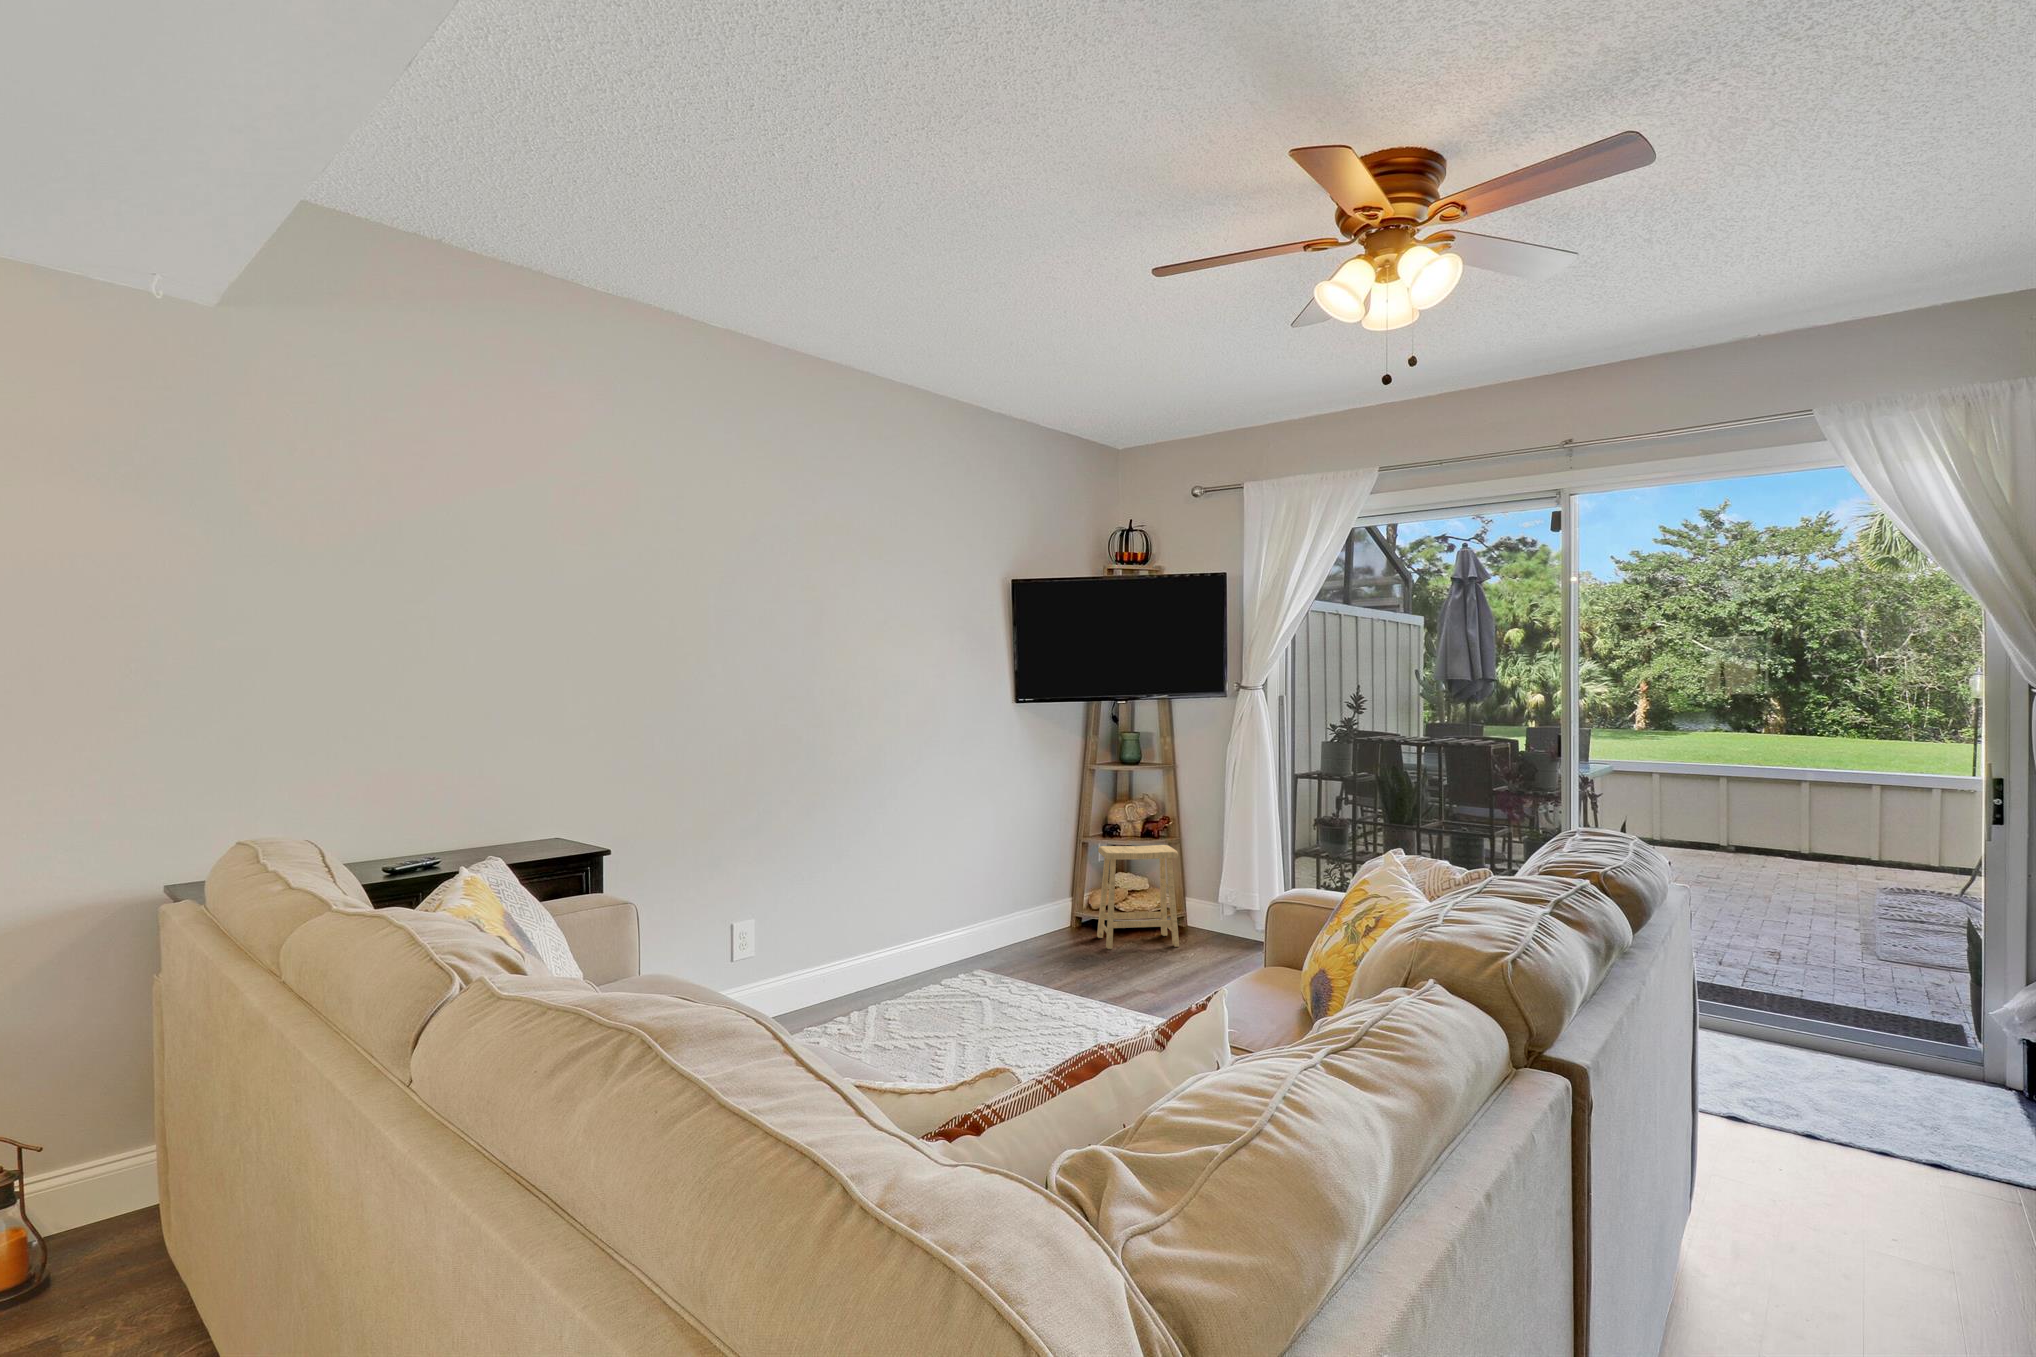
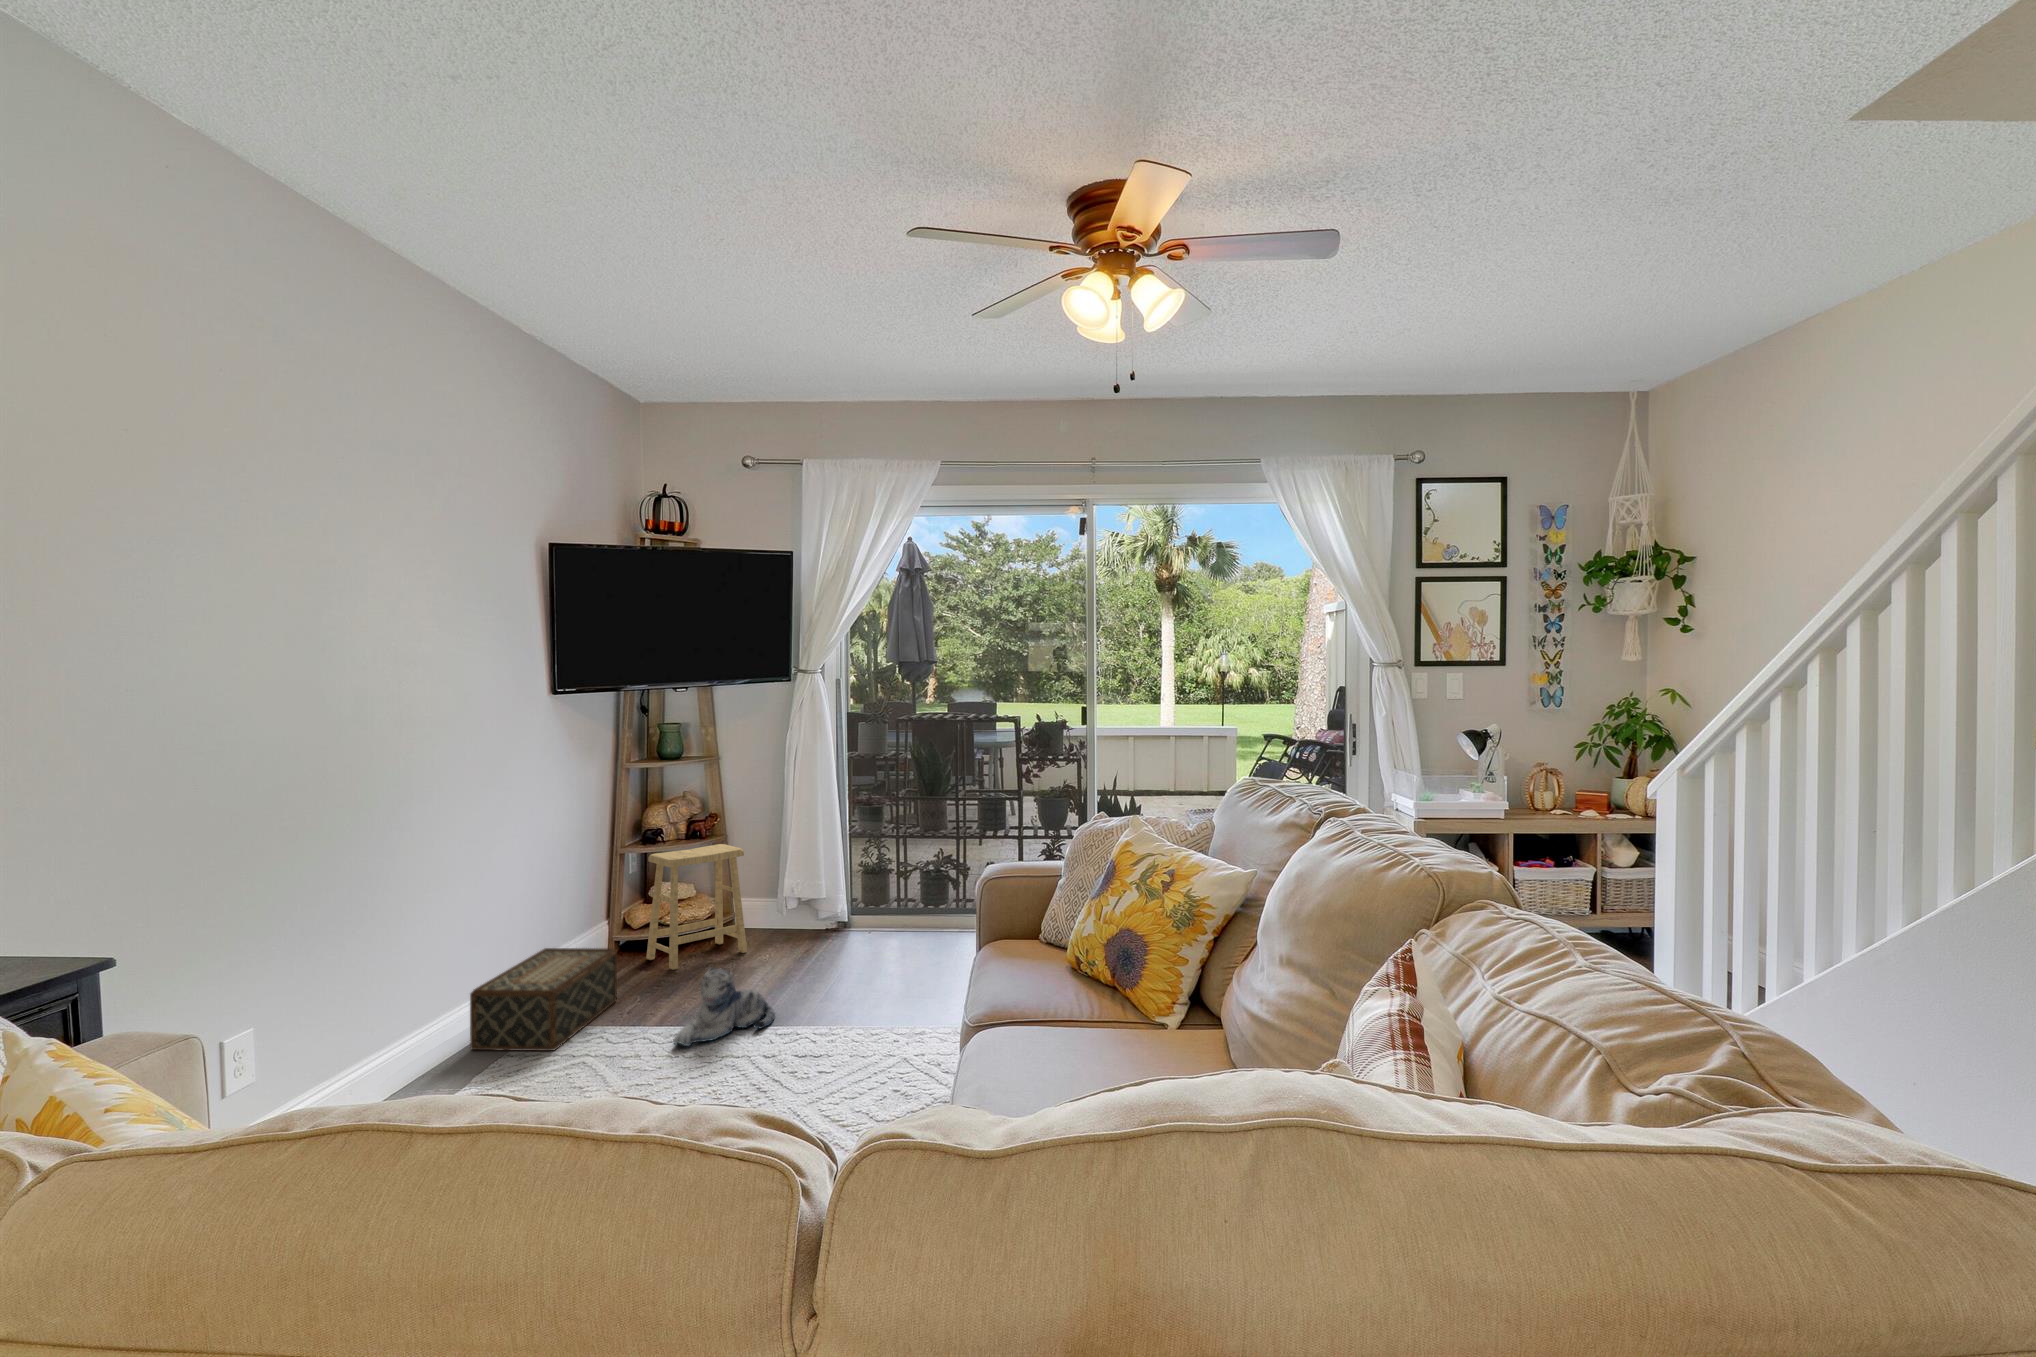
woven basket: none [925,911,1046,989] -> present [470,948,617,1051]
plush toy: none [1049,947,1148,1009] -> present [674,967,775,1046]

